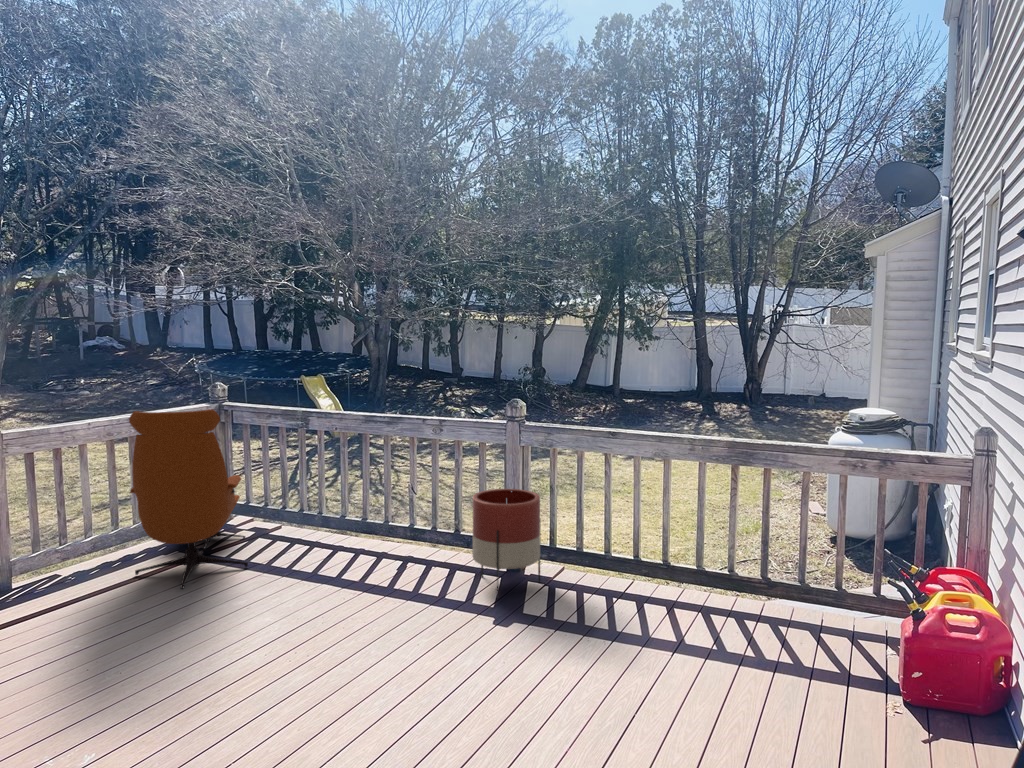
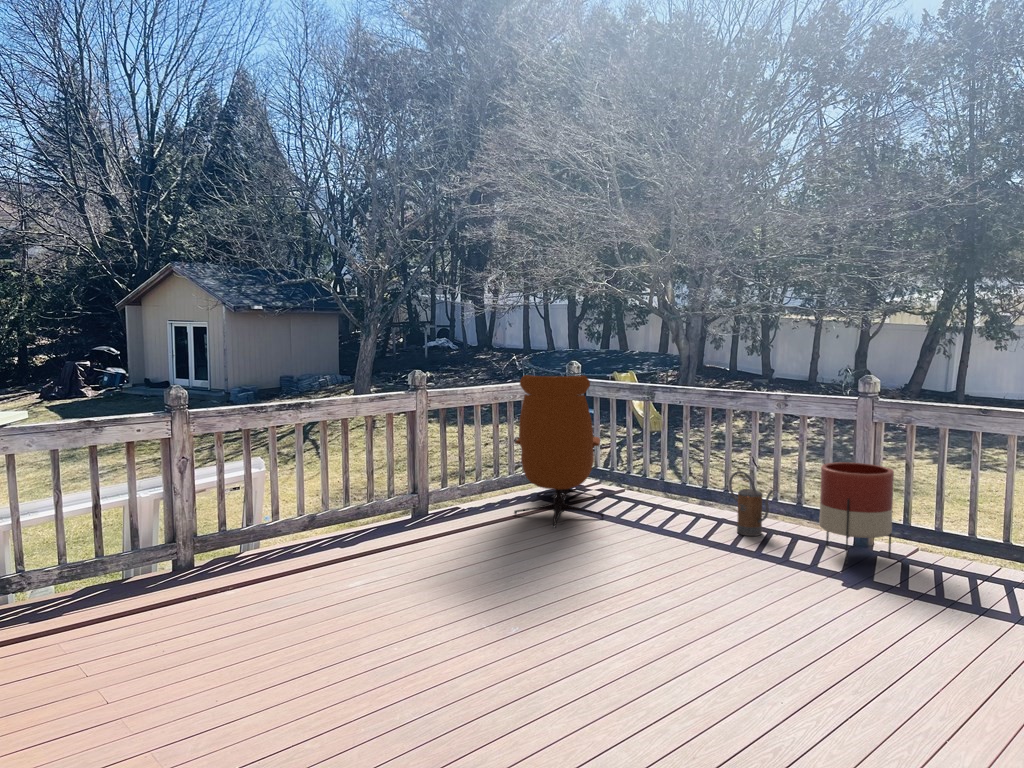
watering can: none [385,503,429,572] -> present [729,471,773,536]

